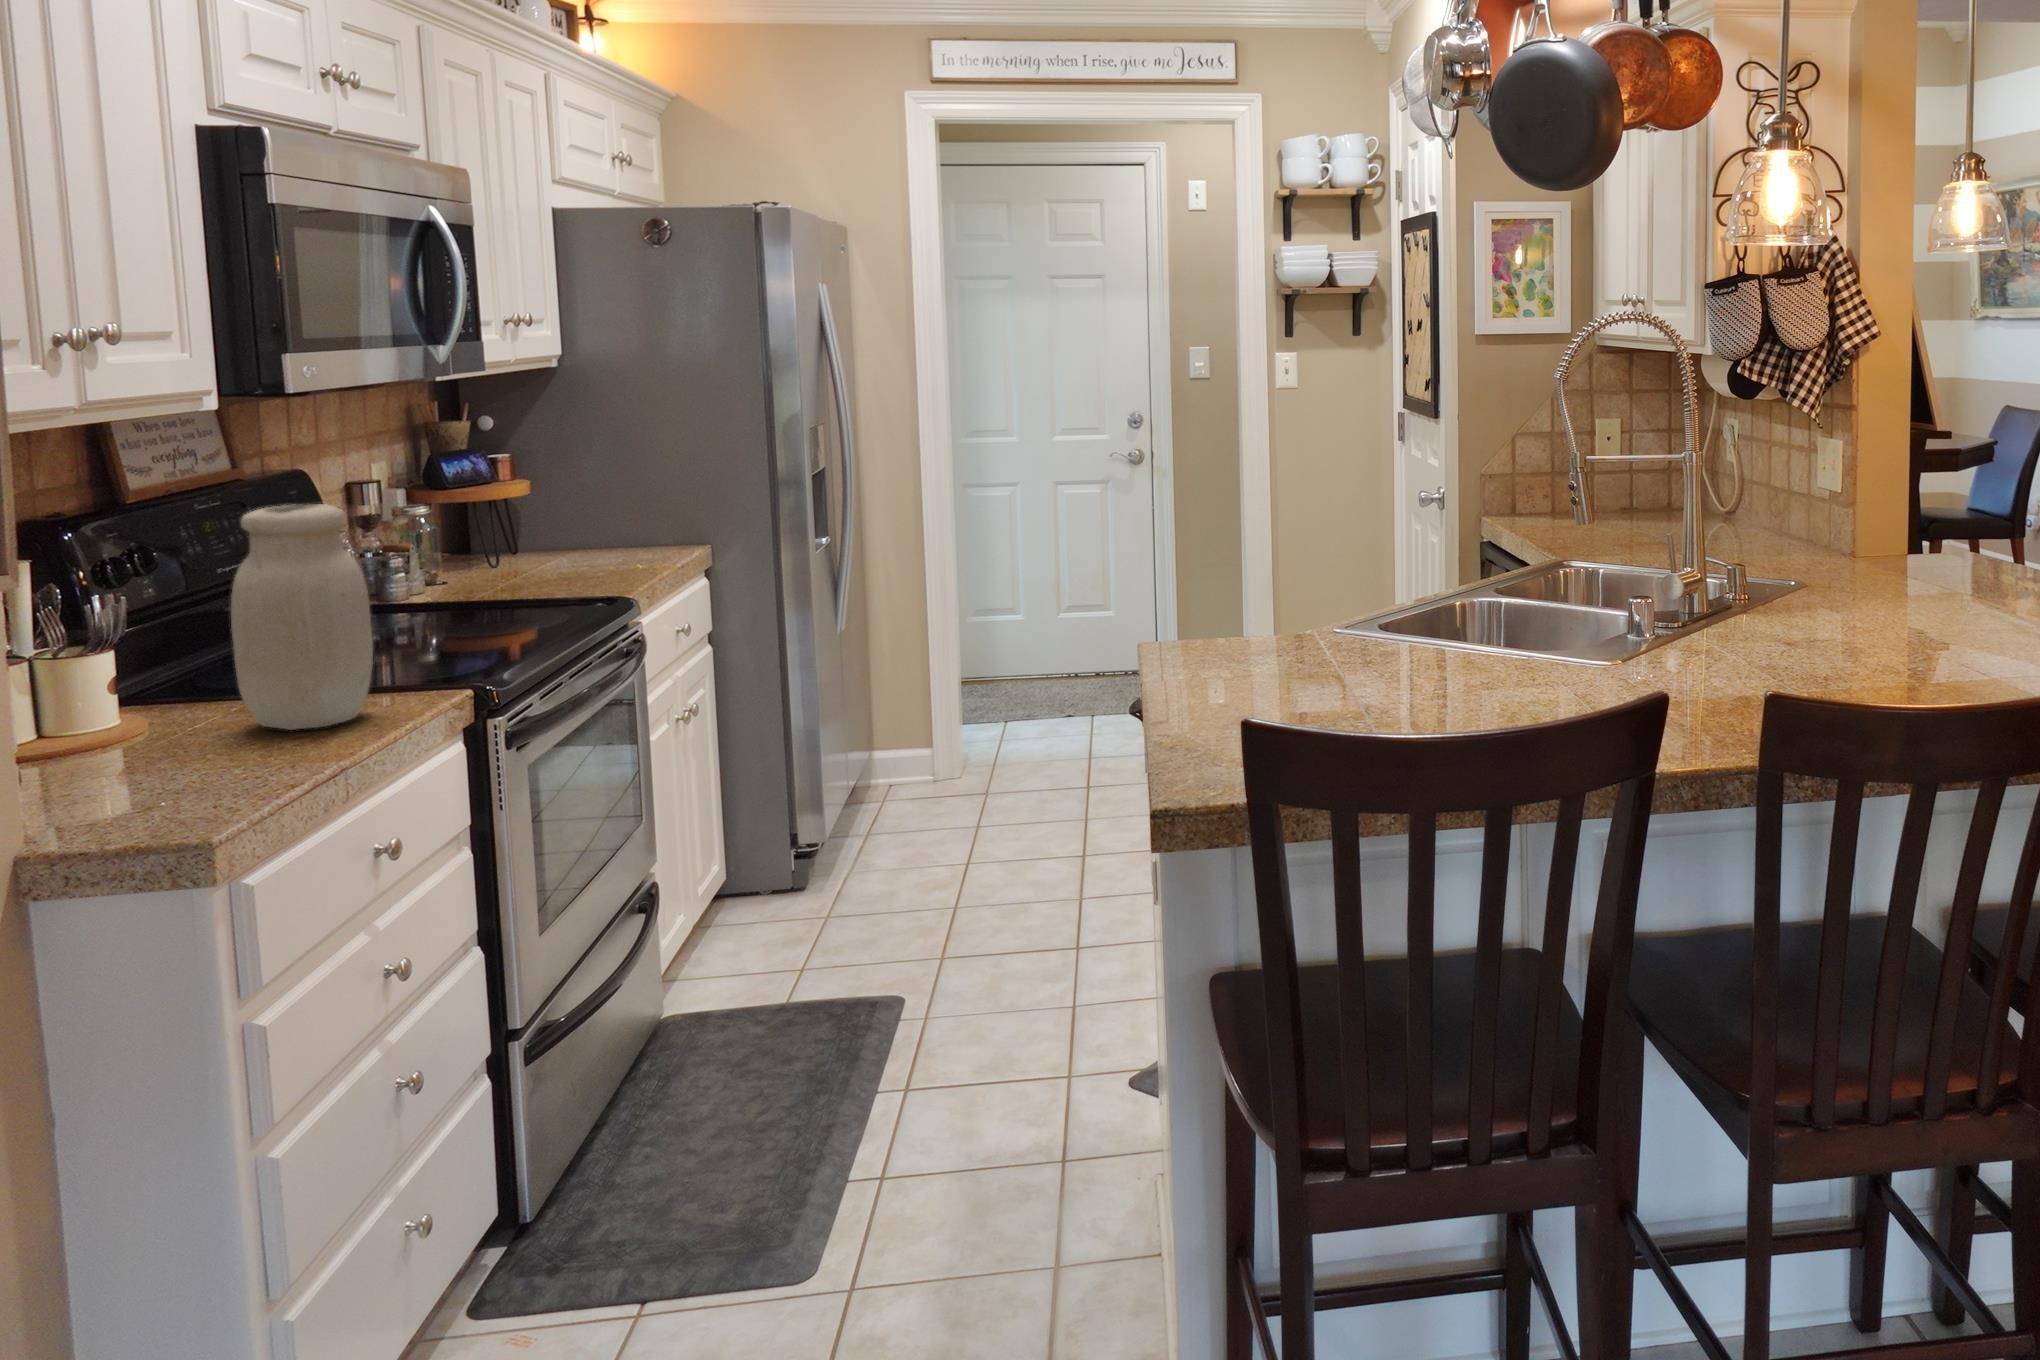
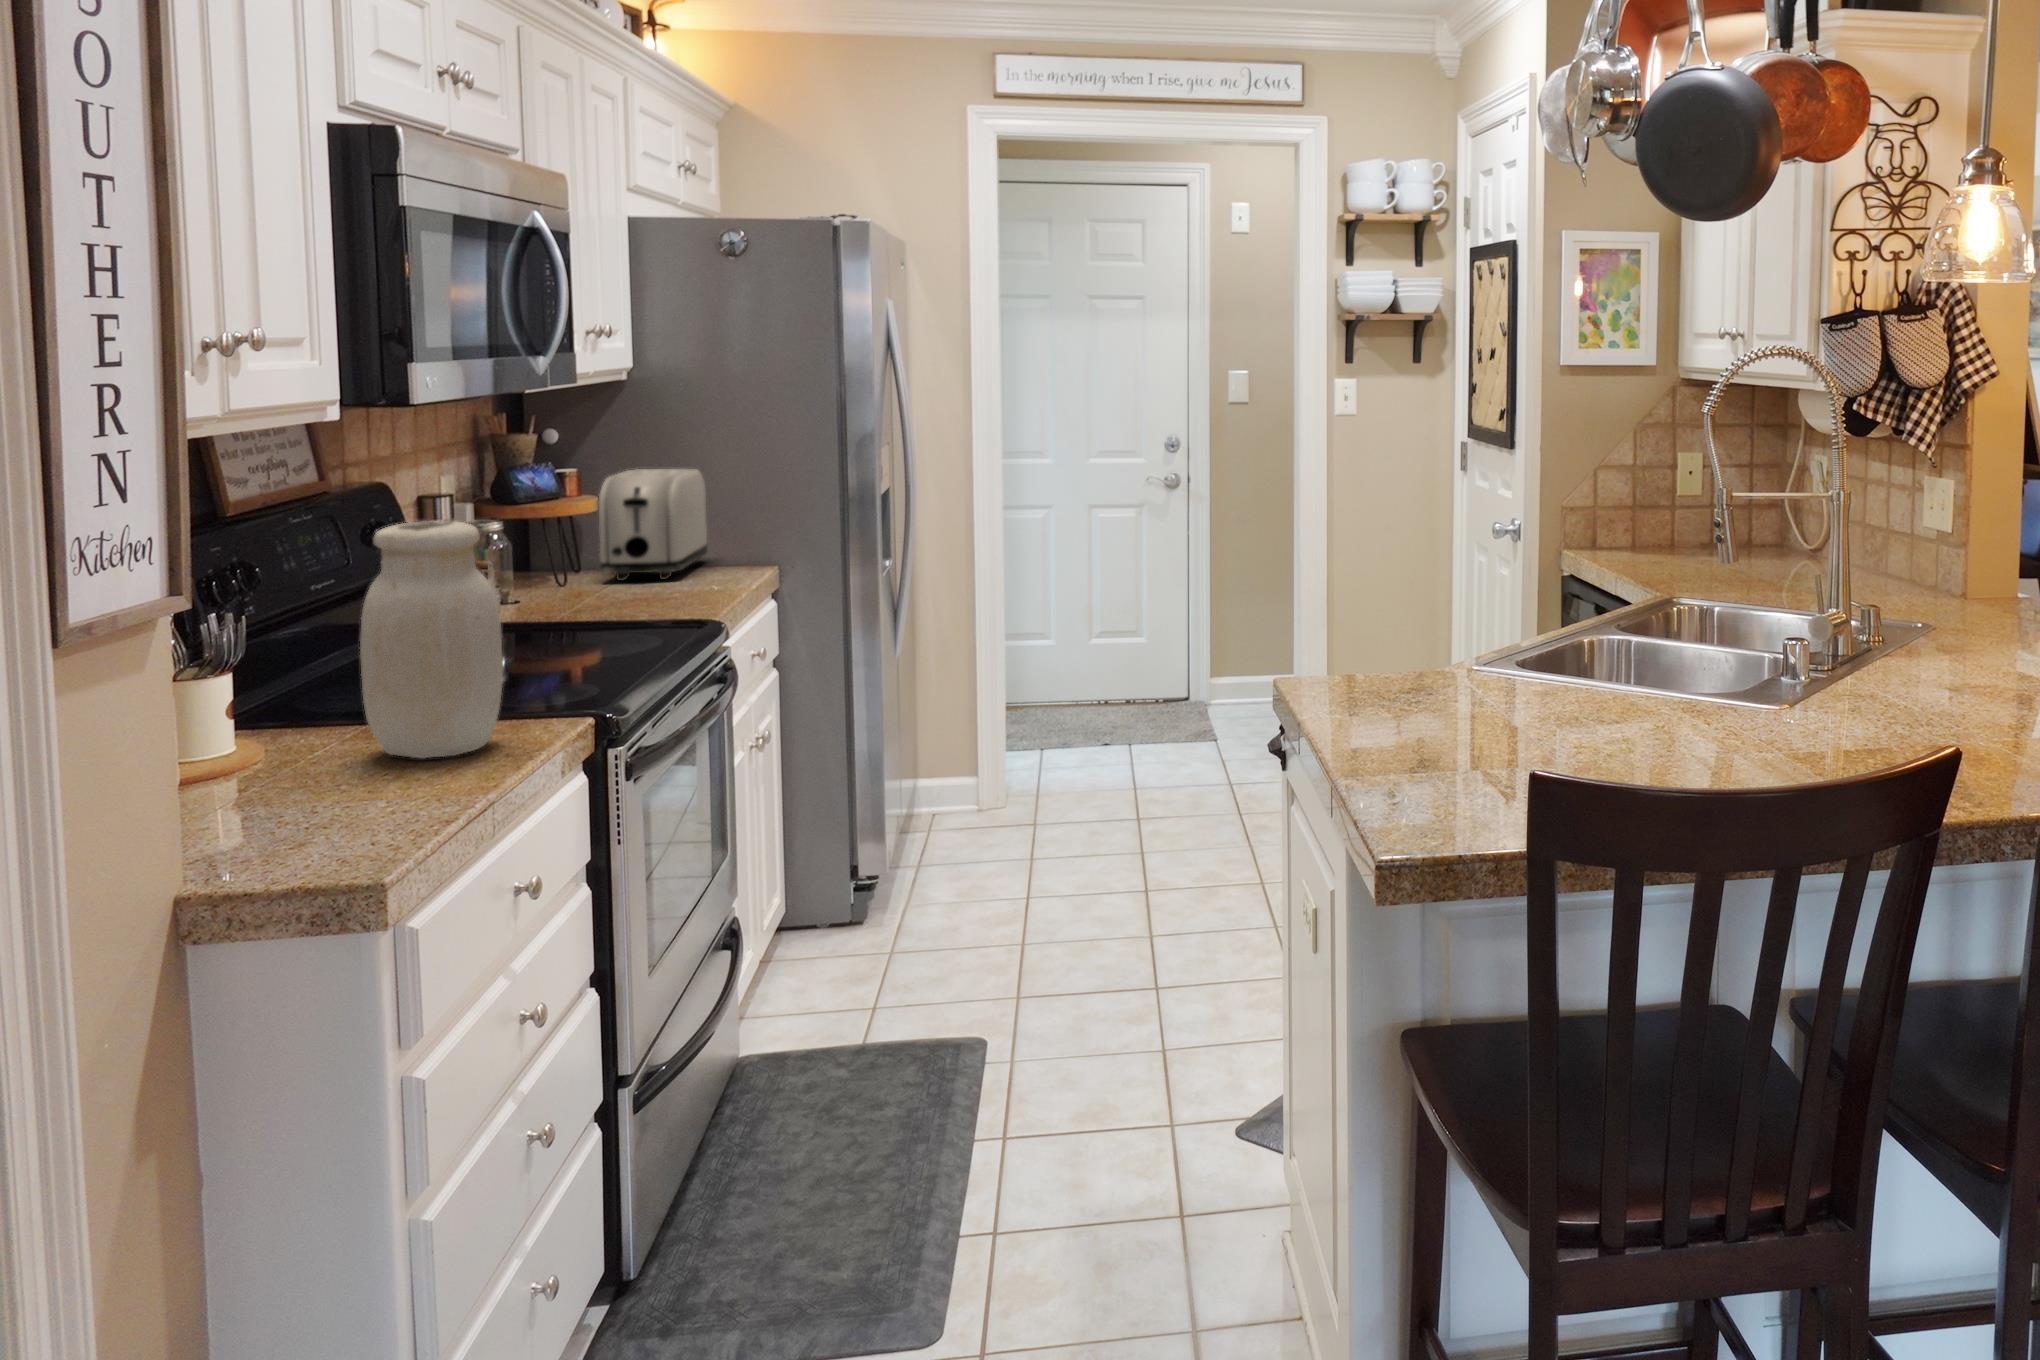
toaster: none [521,453,636,563] -> present [599,469,707,581]

